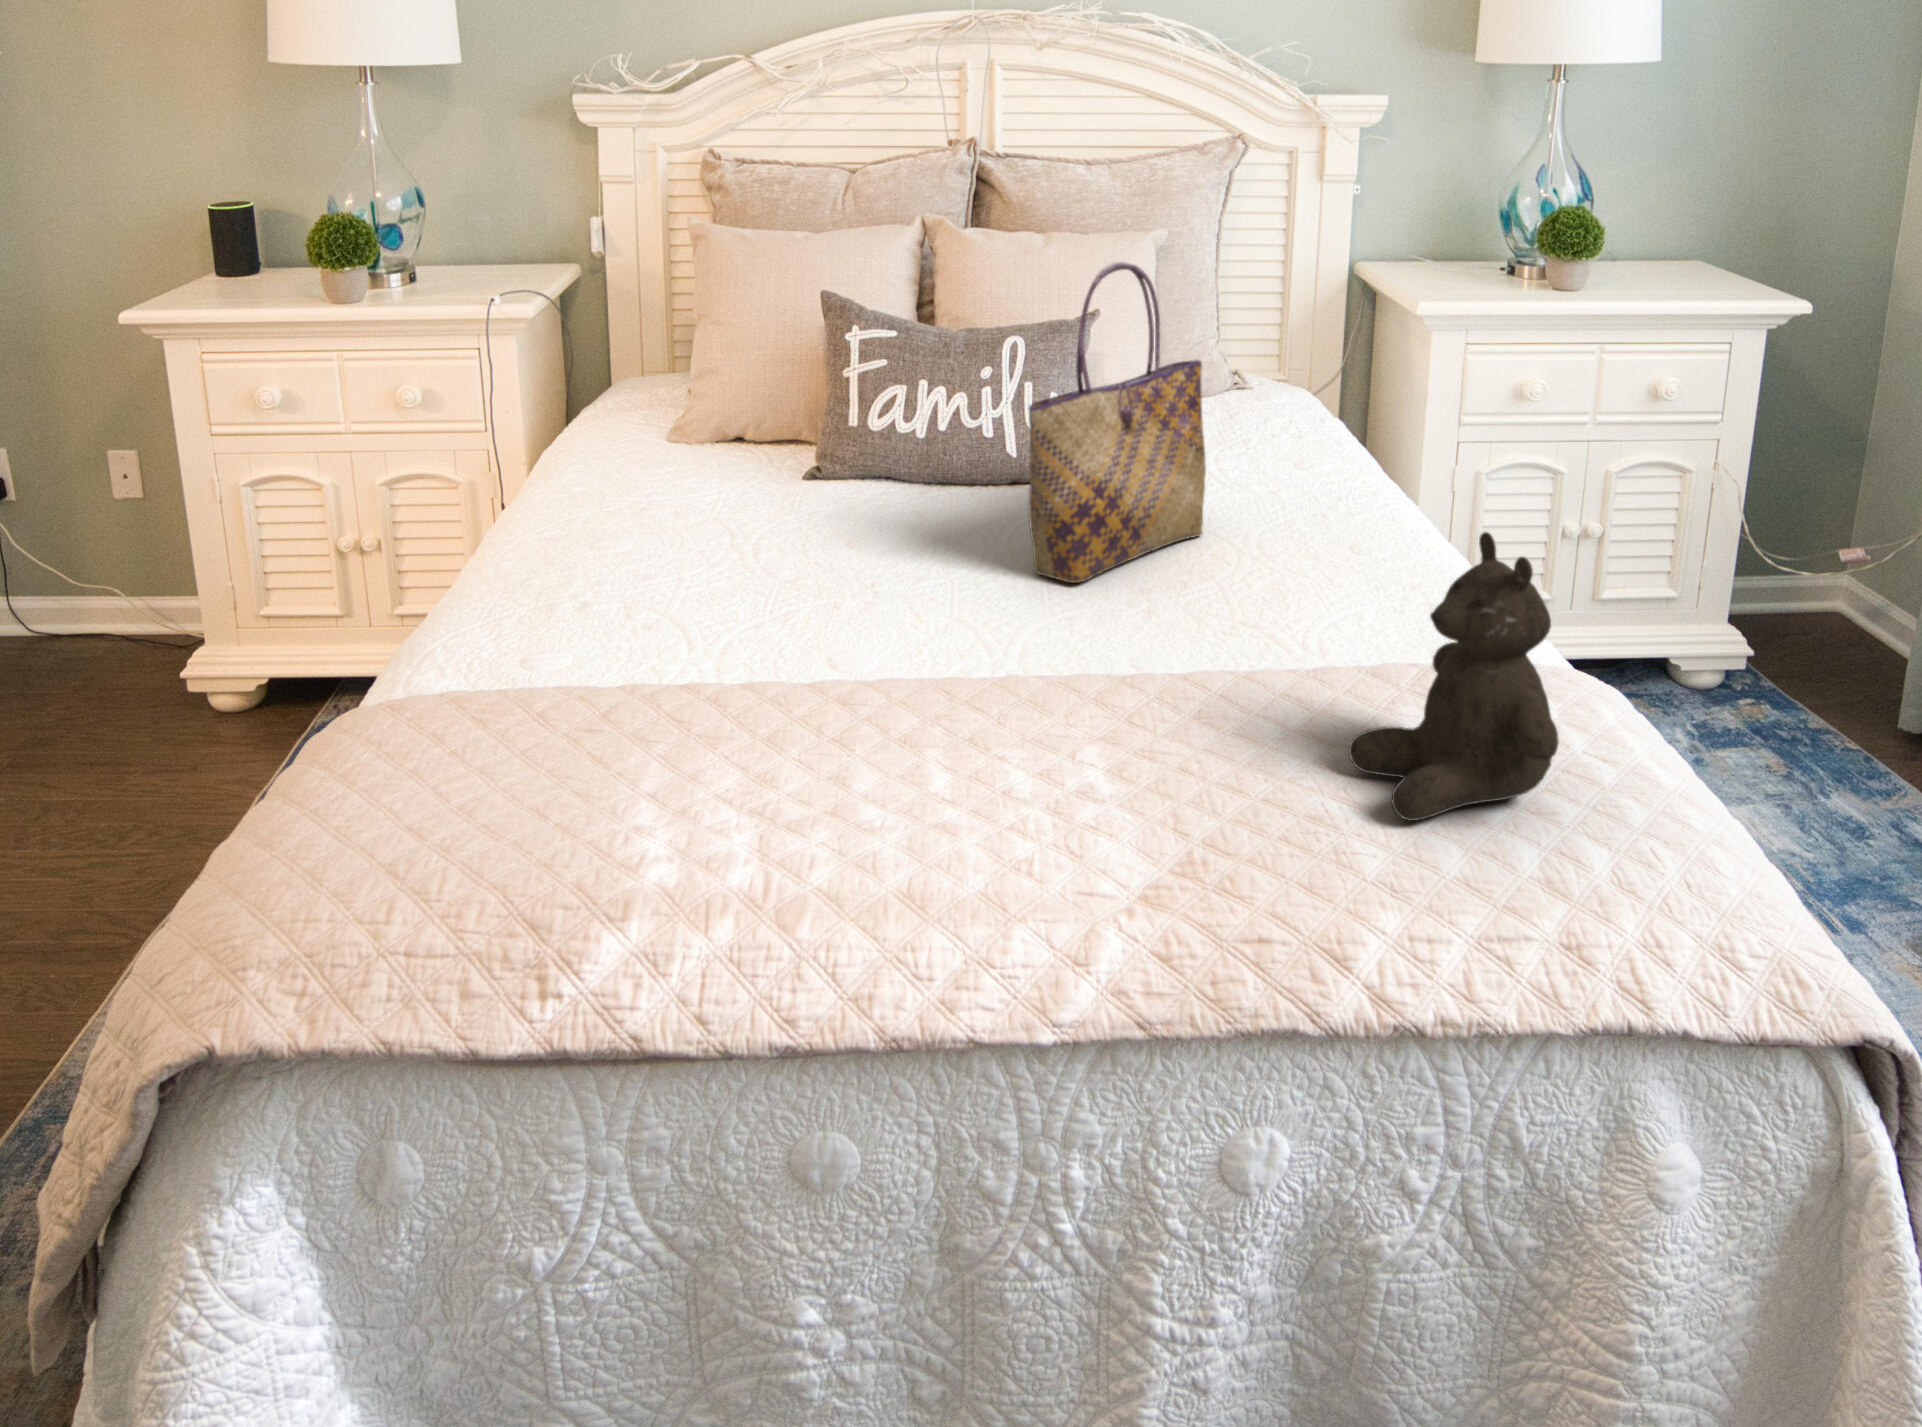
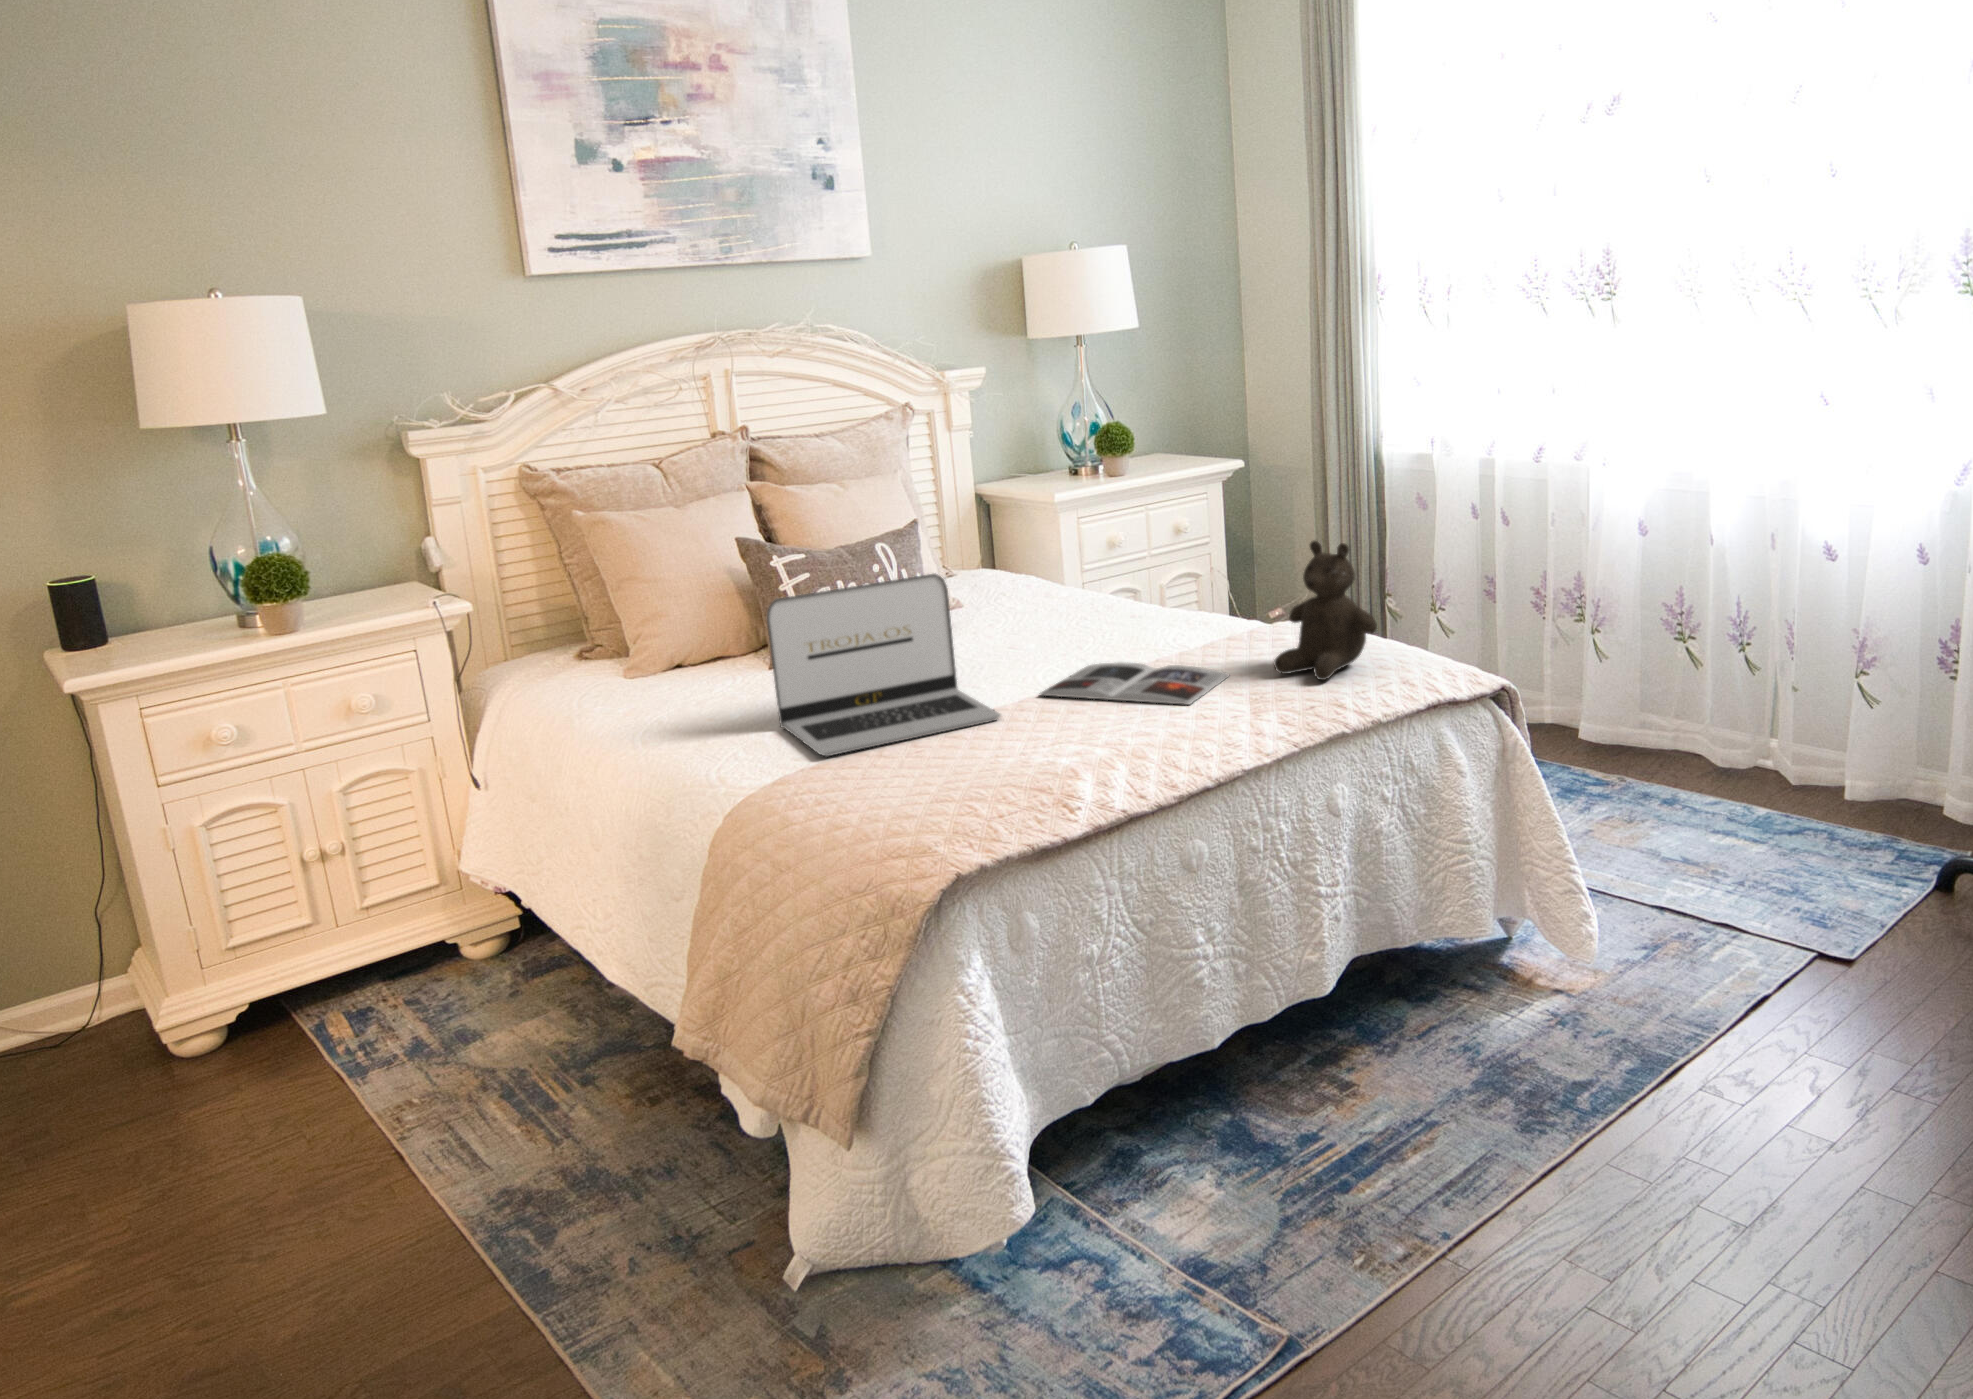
tote bag: present [1029,262,1206,583] -> none [996,464,1062,662]
laptop: none [560,405,898,686] -> present [767,573,1001,757]
magazine: none [967,625,1285,778] -> present [1039,662,1229,705]

